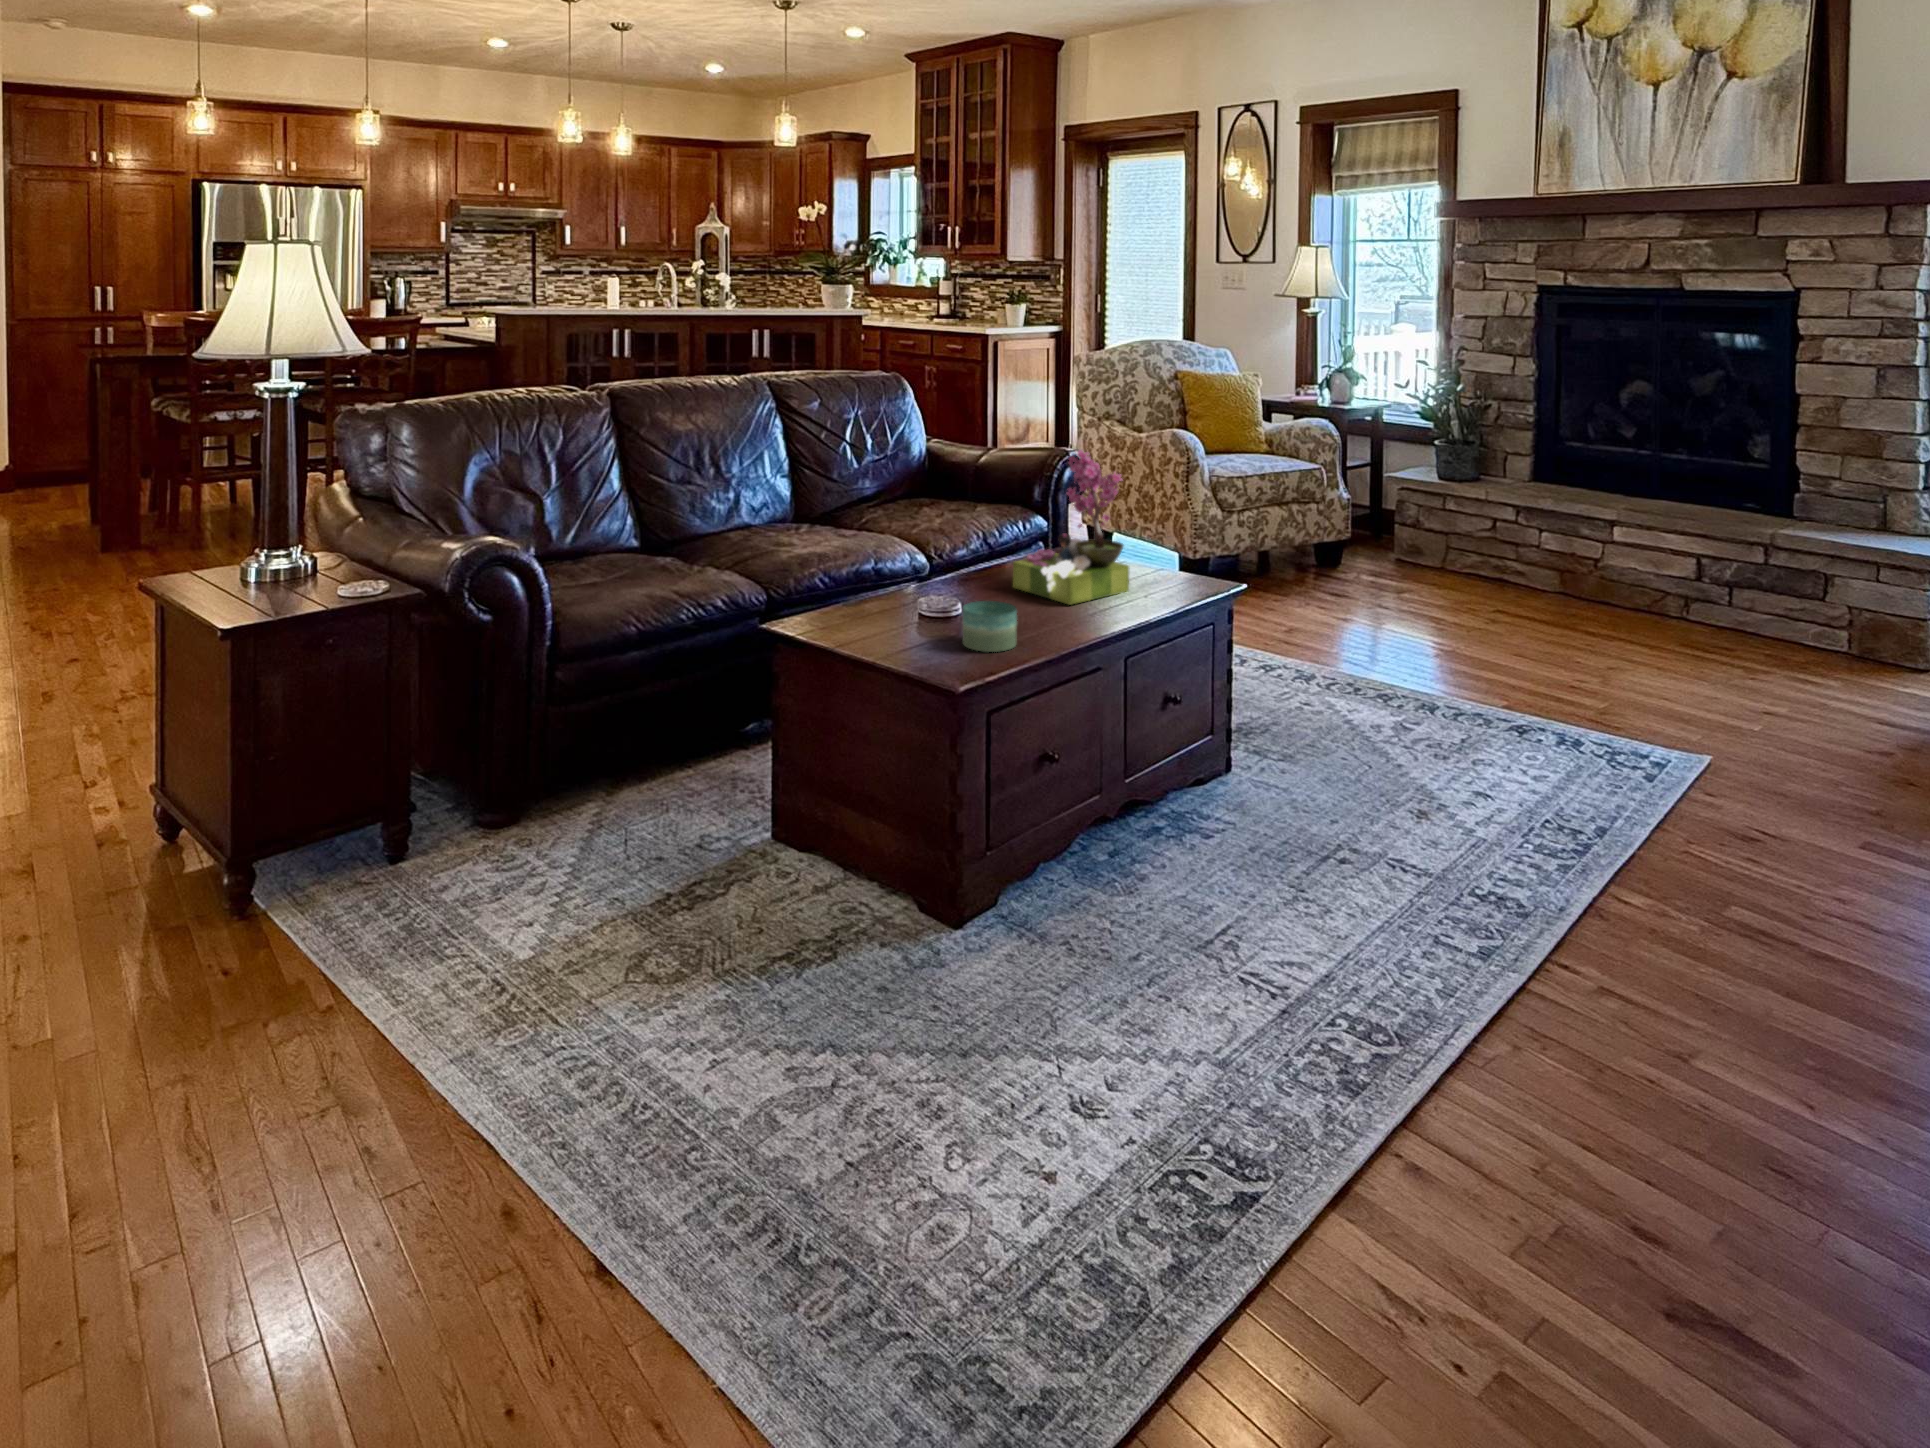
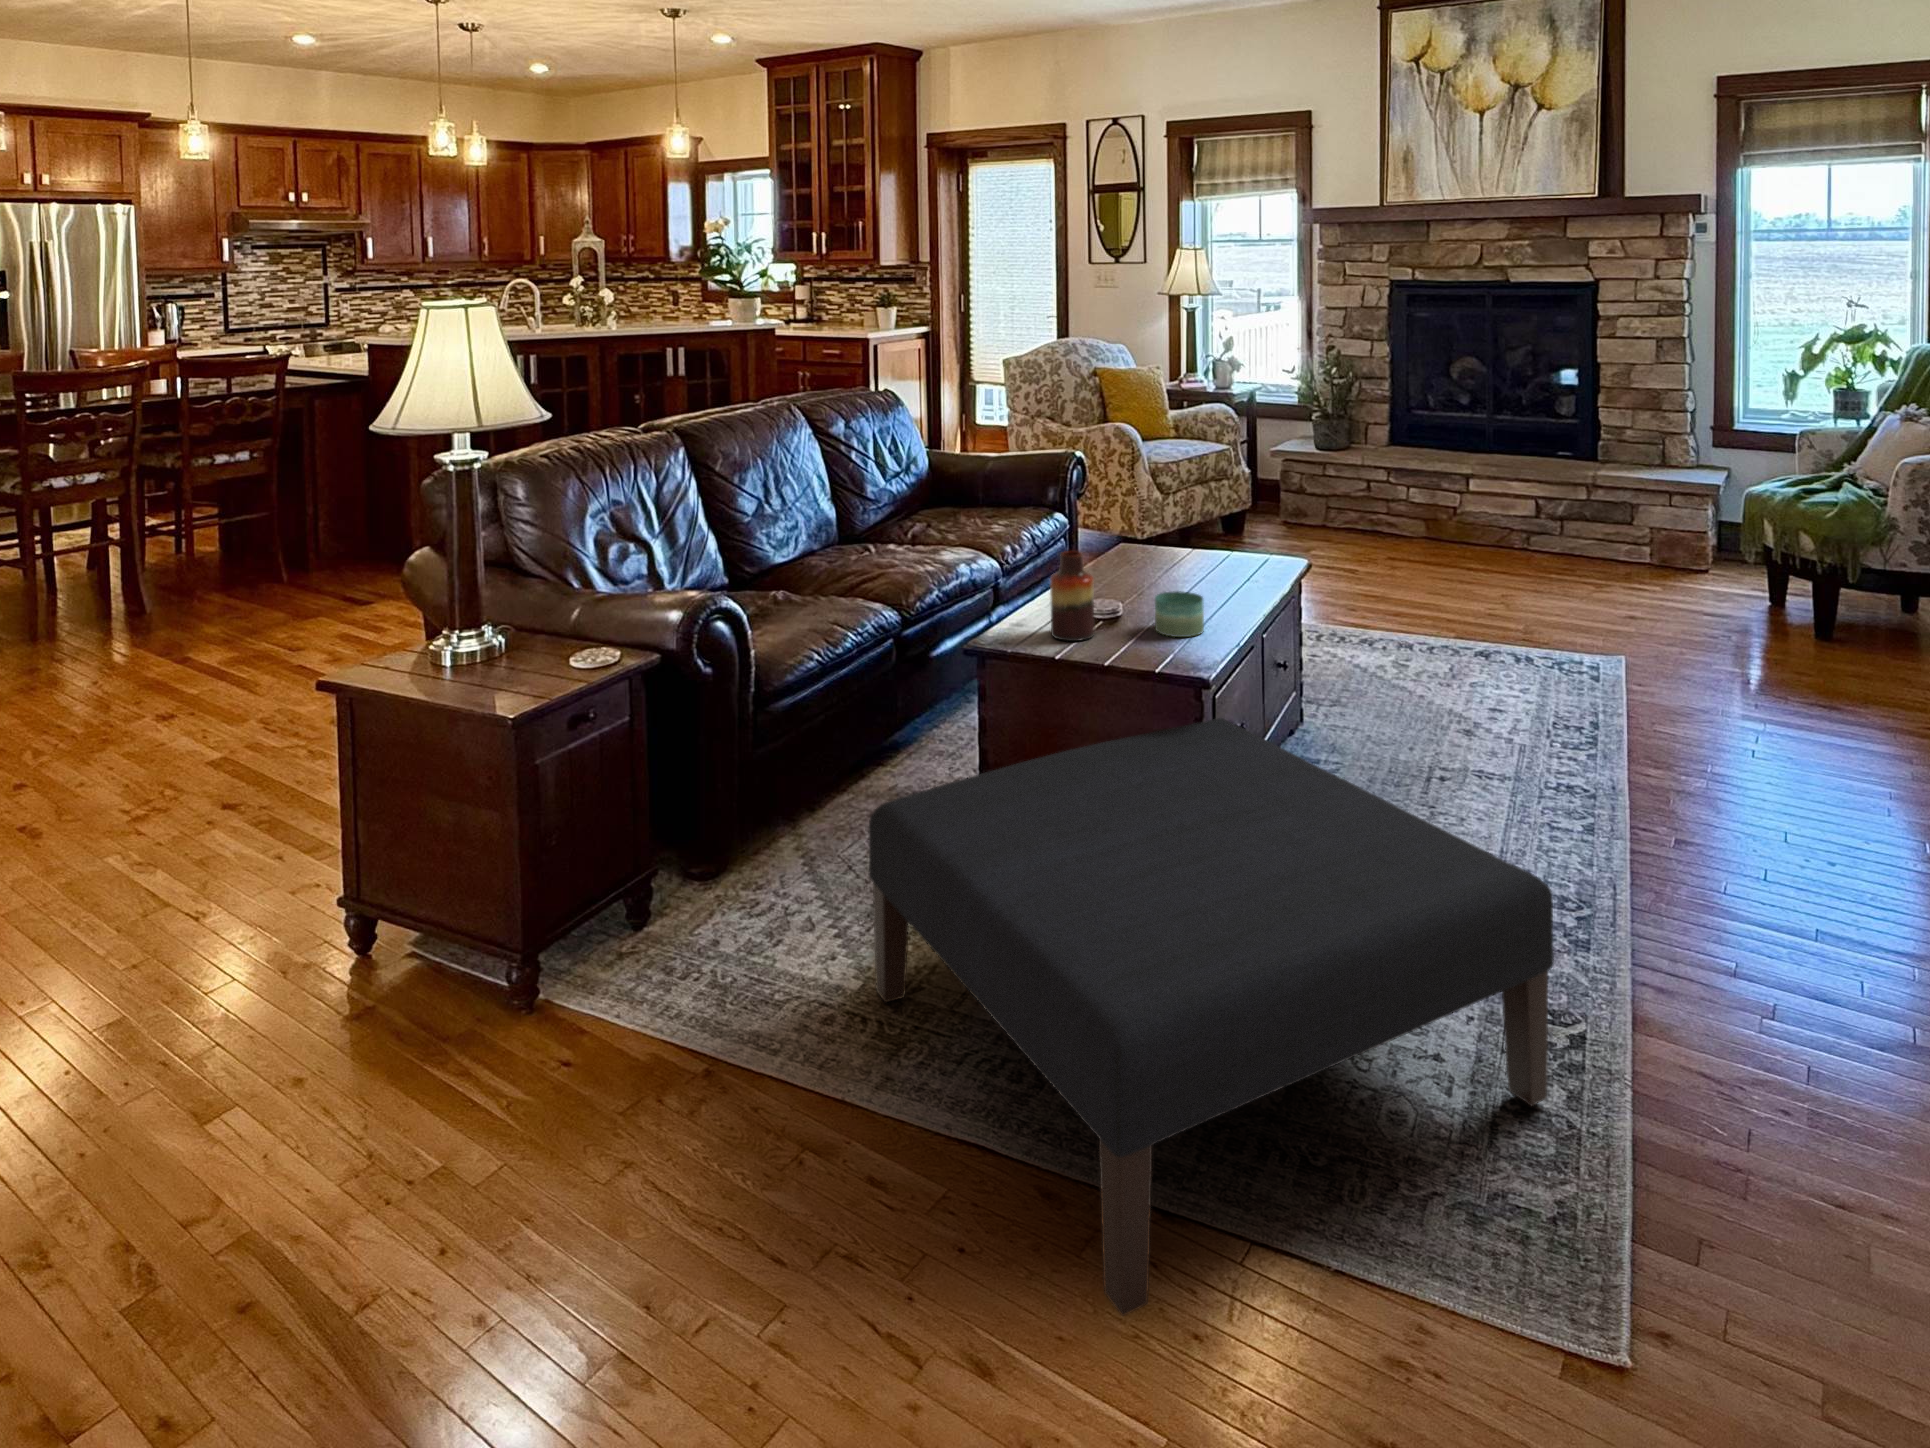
flower arrangement: present [1013,450,1129,605] -> none [1136,447,1235,588]
vase: none [852,544,899,643] -> present [1050,551,1094,641]
ottoman: none [450,744,1143,1361] -> present [869,718,1554,1316]

